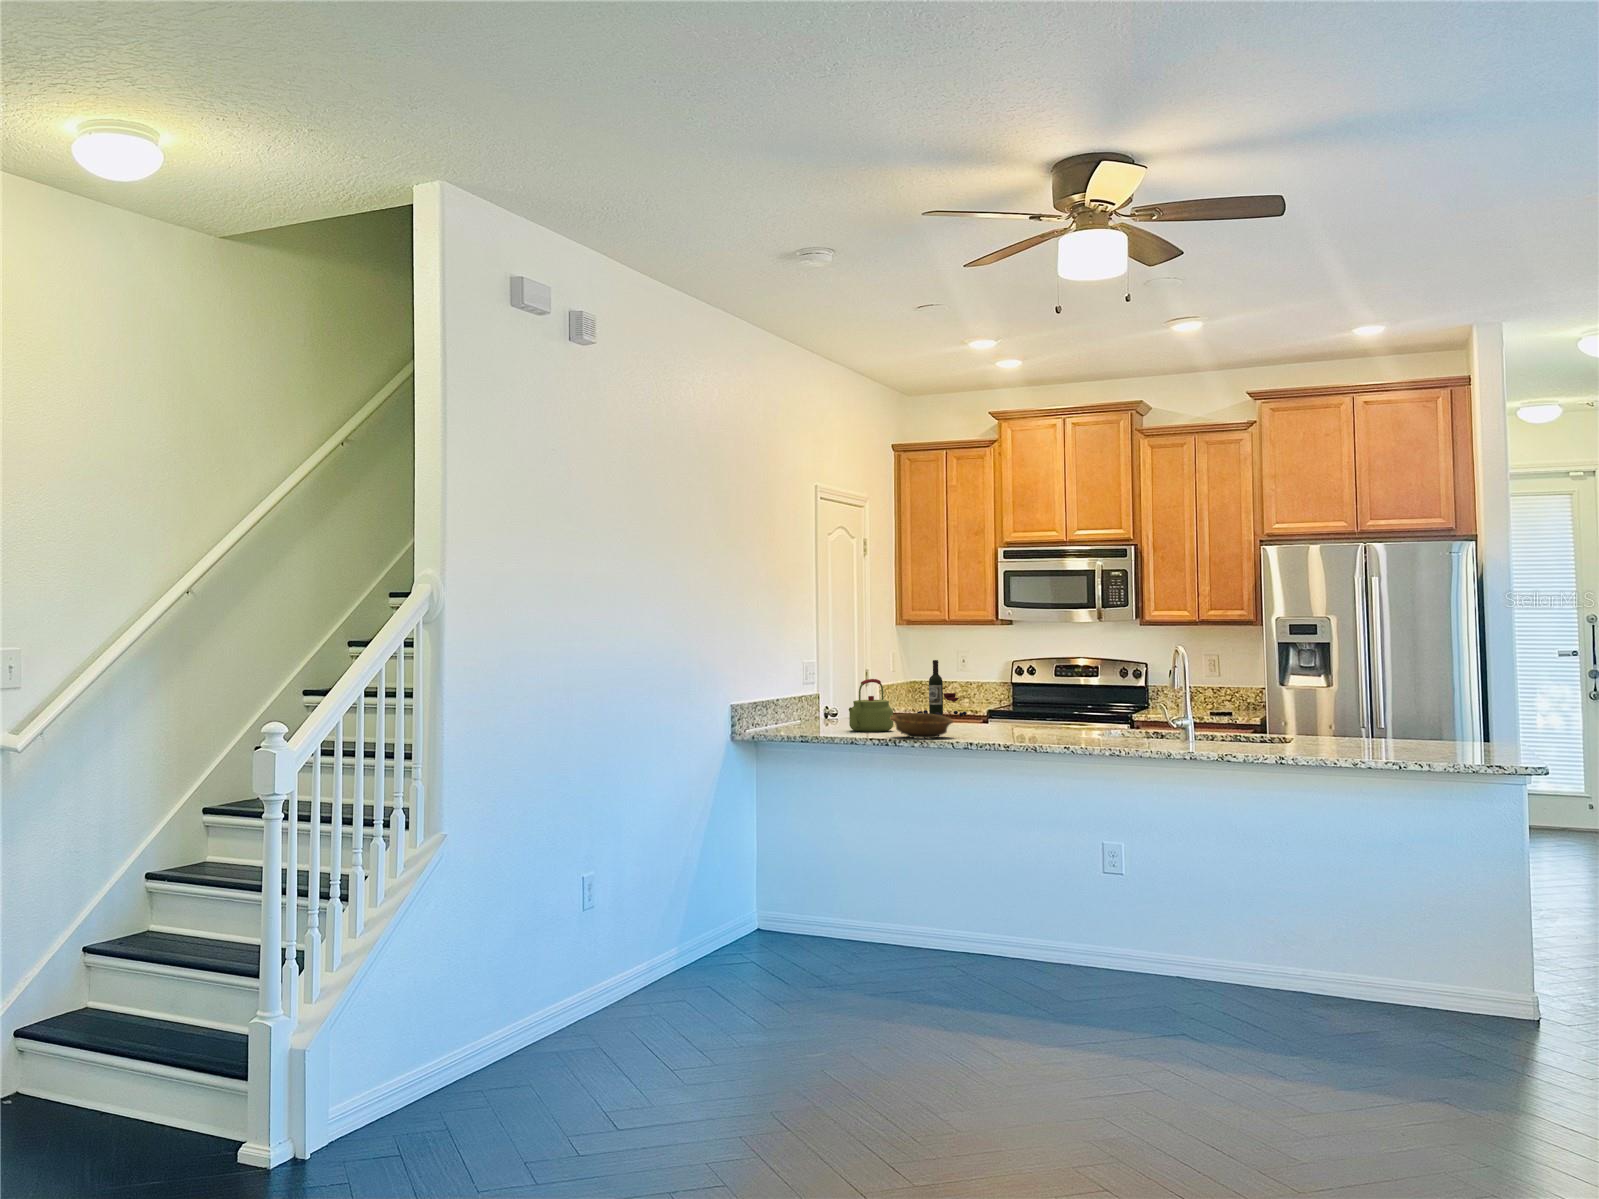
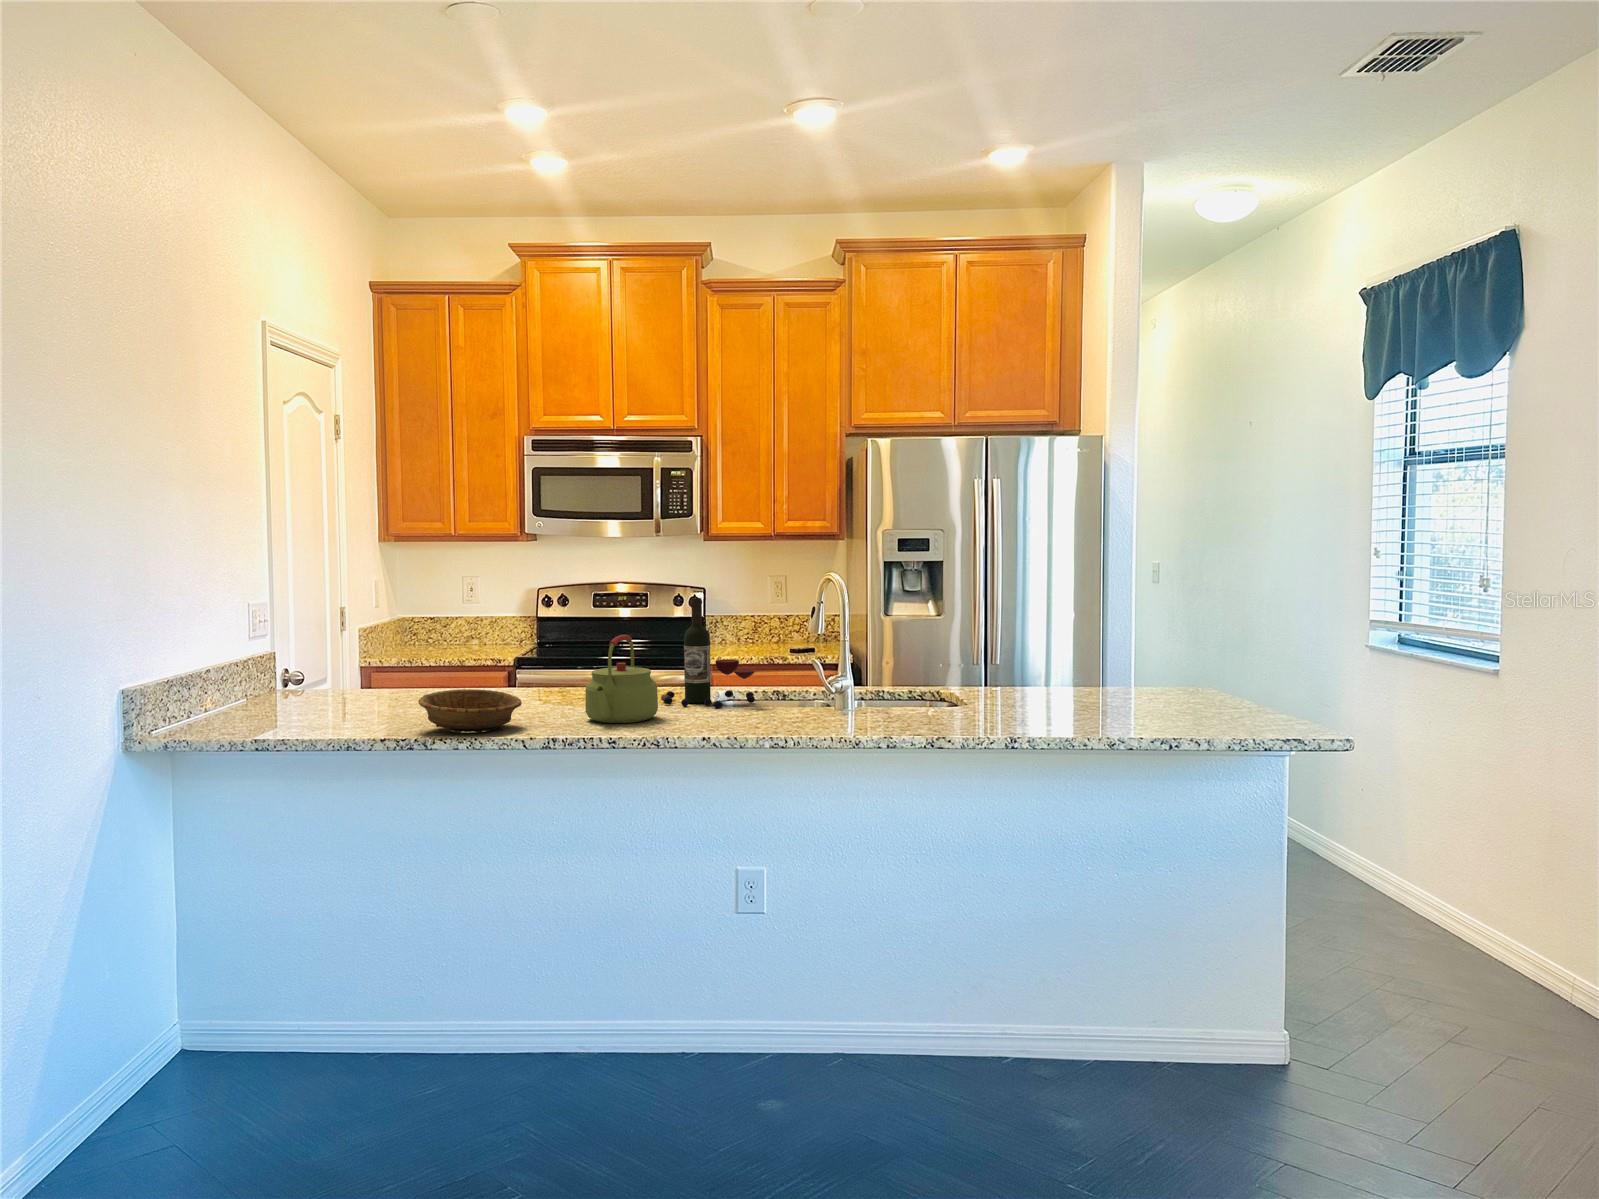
wine bottle: present [917,660,967,716] -> present [661,598,755,708]
kettle: present [849,679,893,732] -> present [585,635,658,723]

